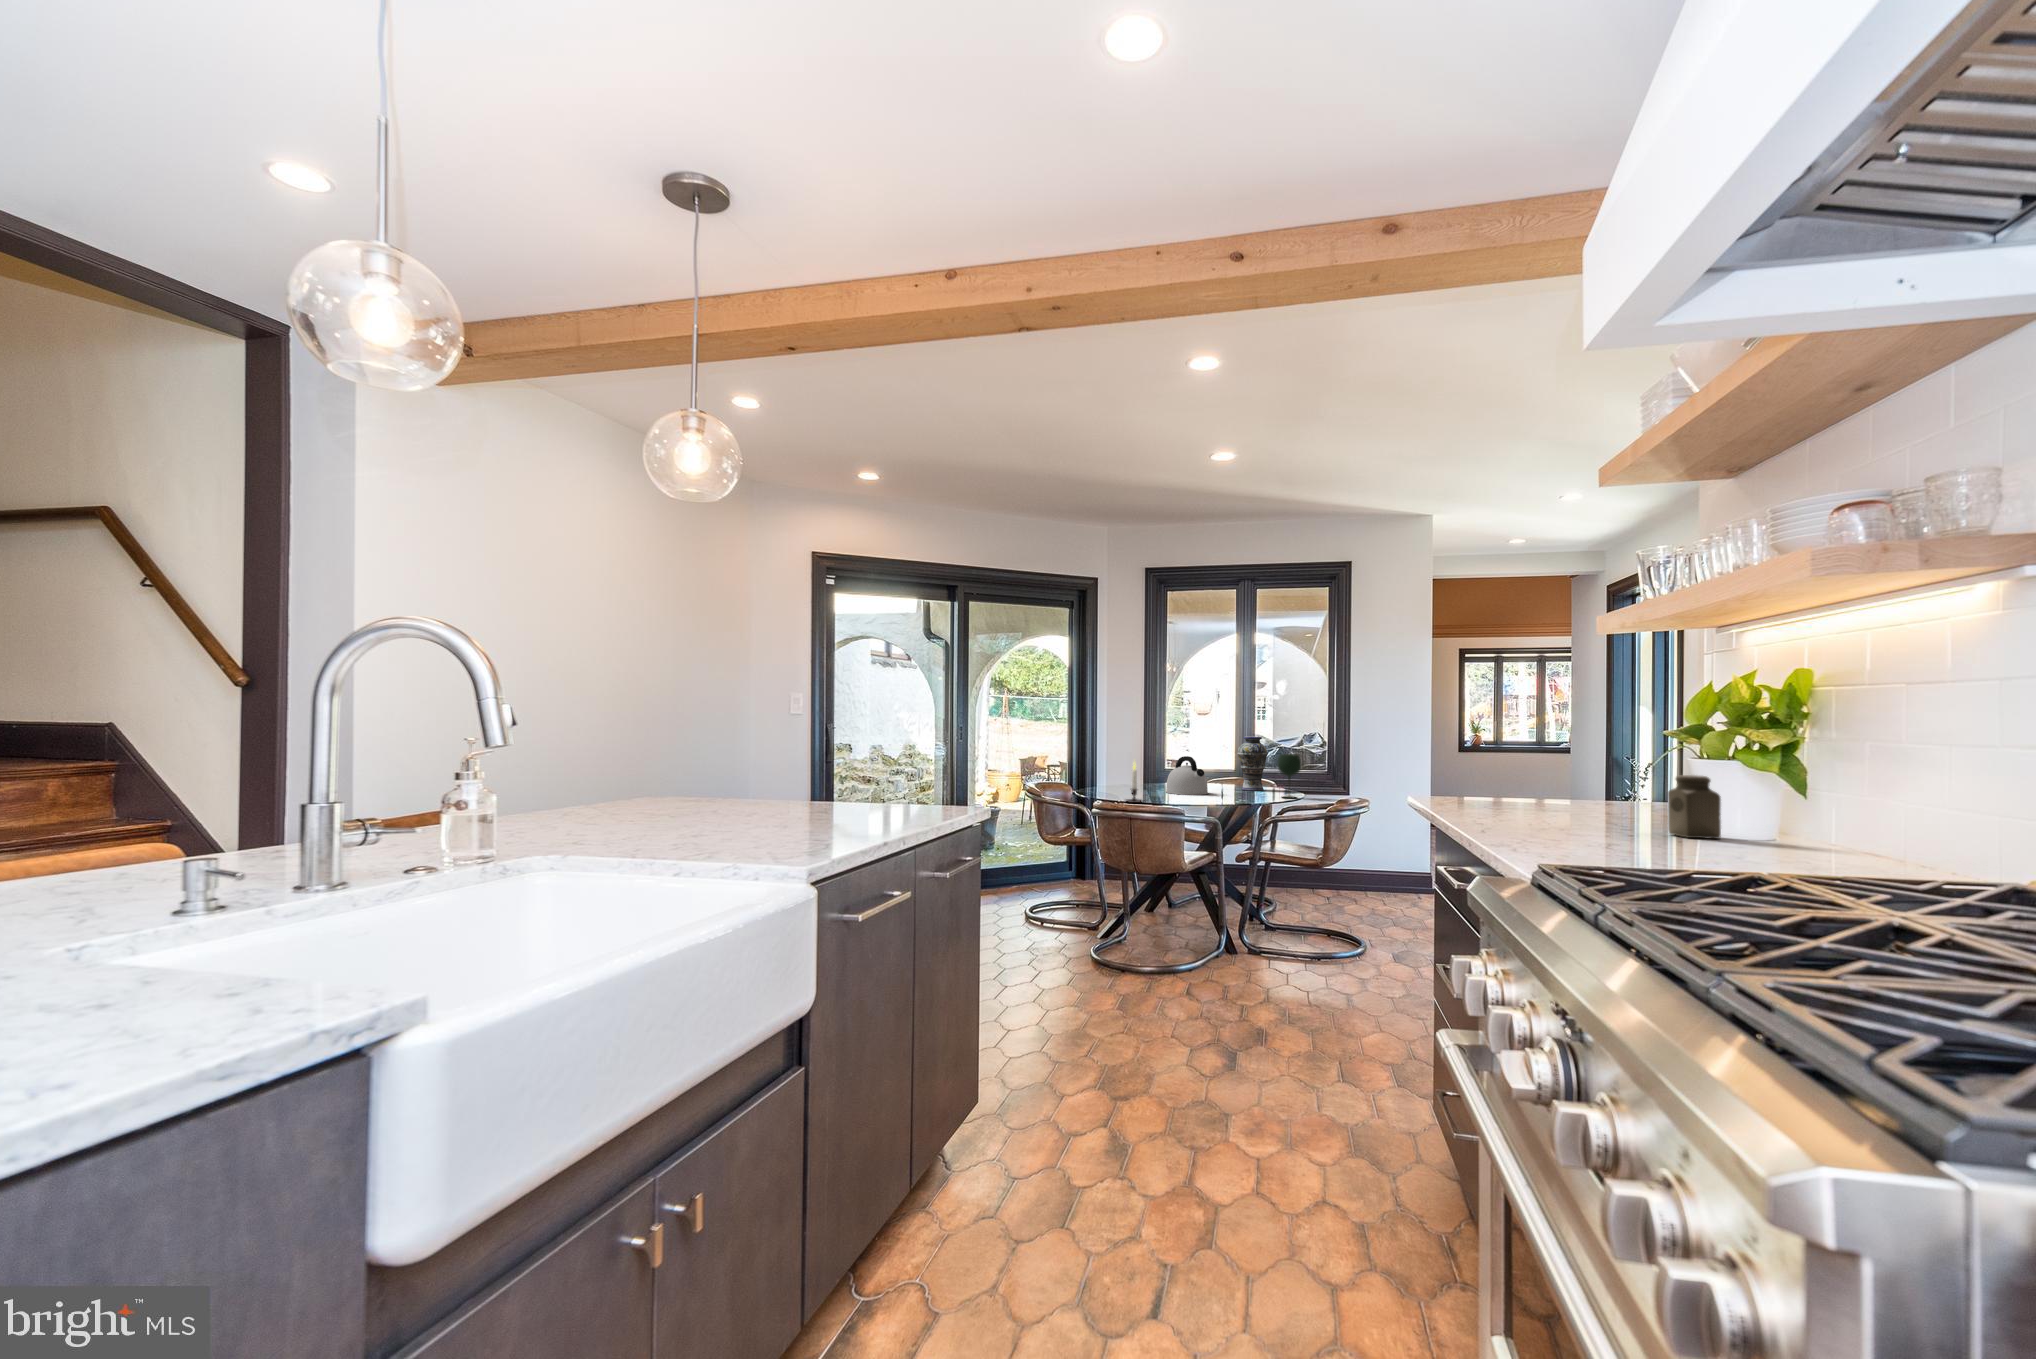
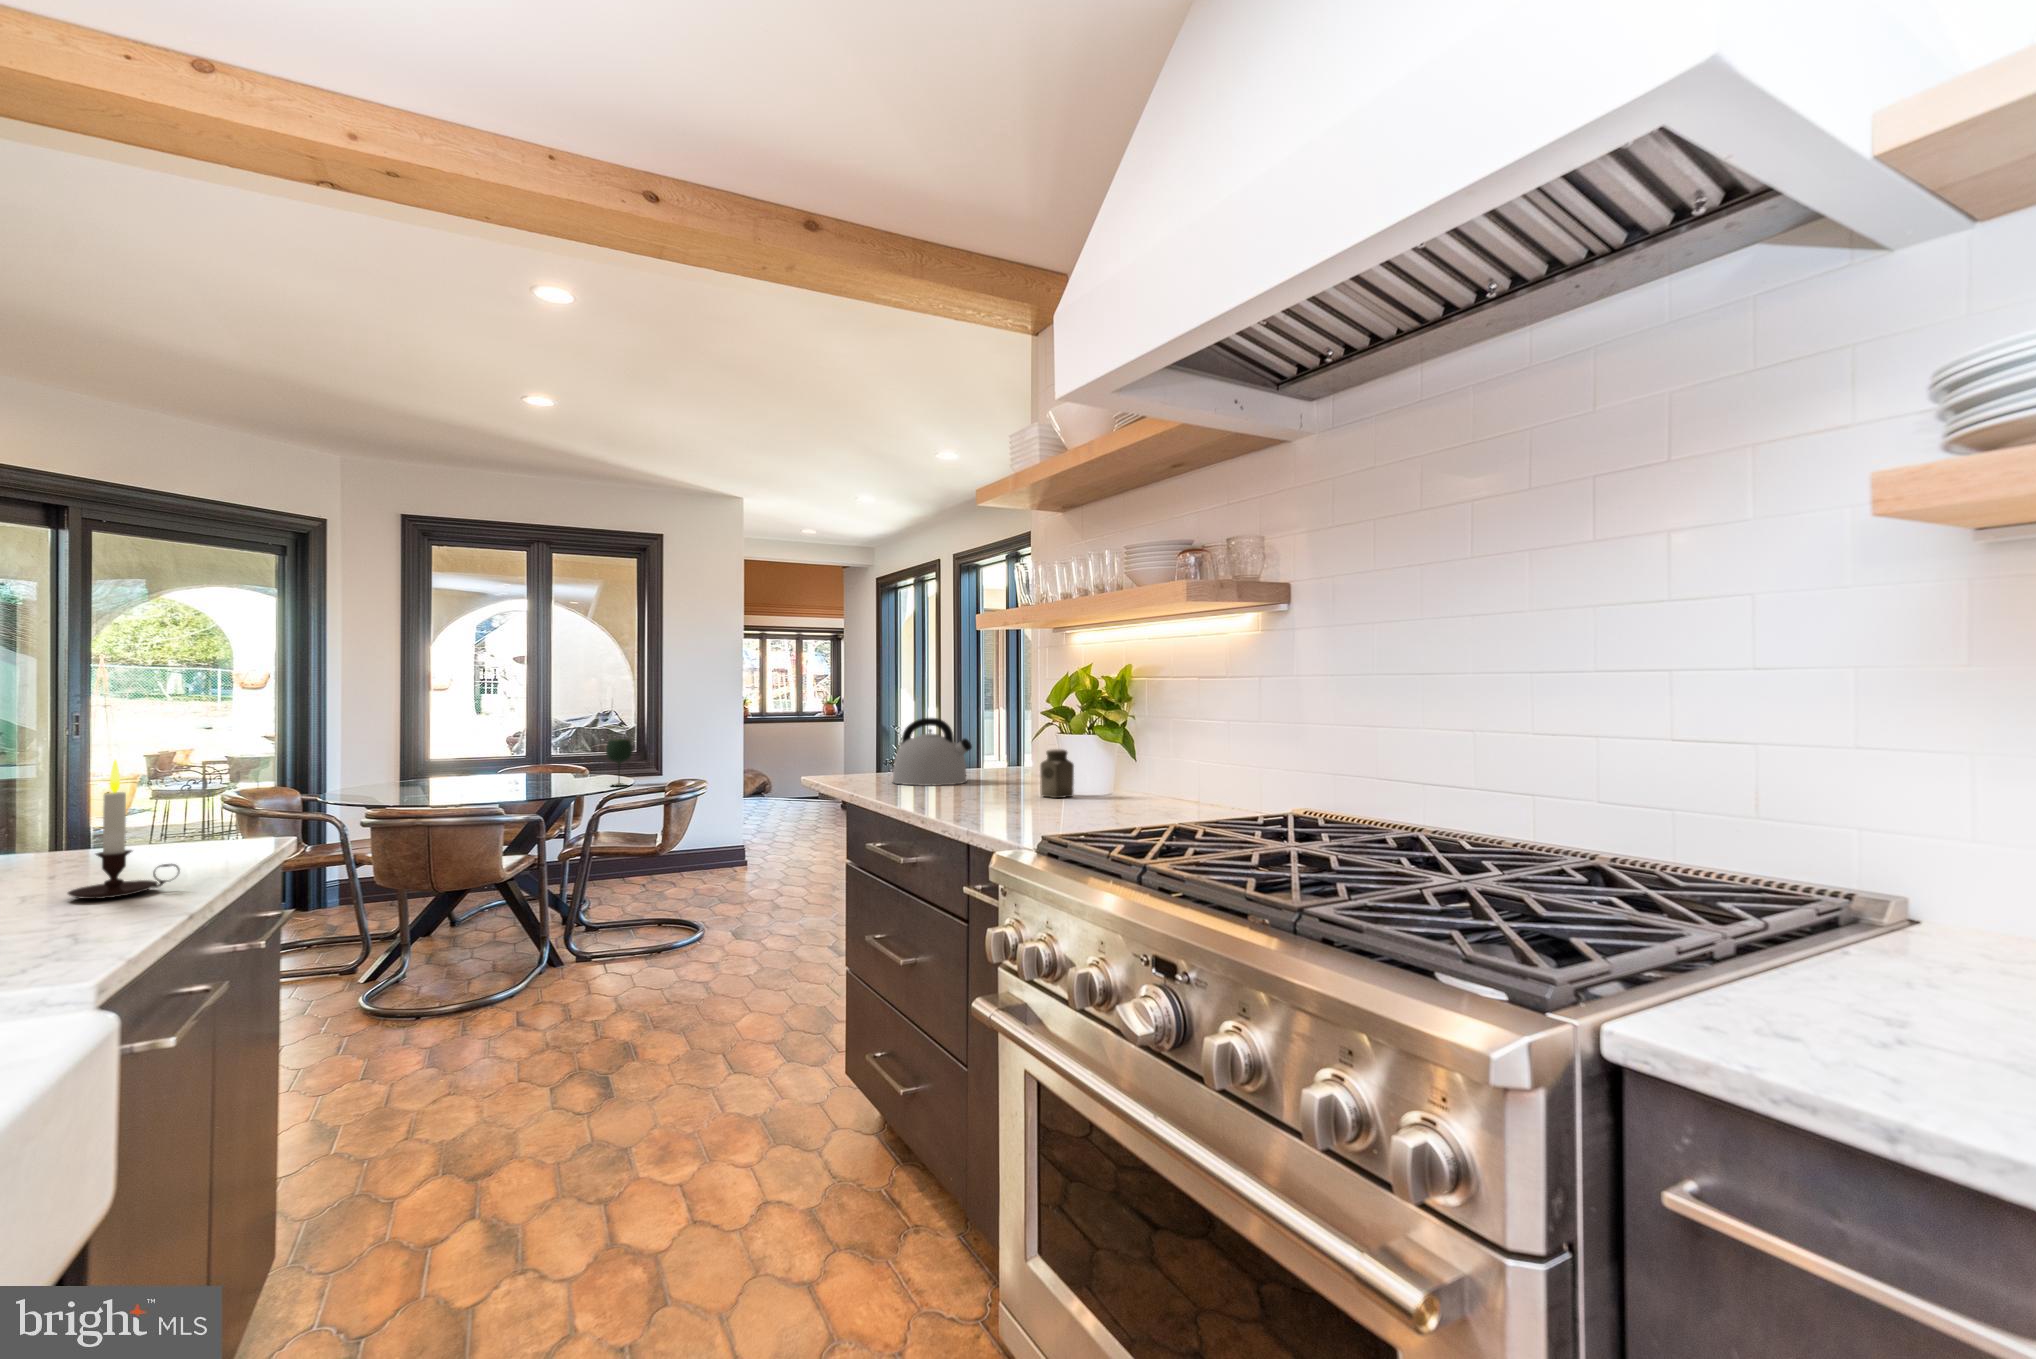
vase: present [1237,736,1268,791] -> none [549,721,585,781]
kettle: present [1166,756,1208,795] -> present [892,718,972,786]
candle: present [1126,764,1145,803] -> present [68,760,180,899]

